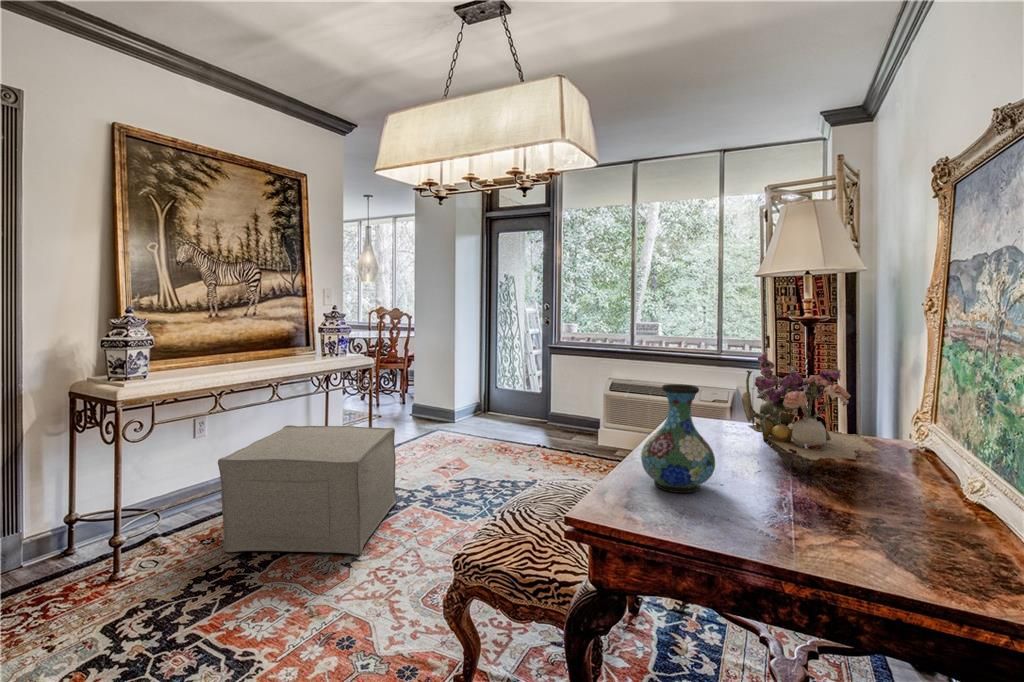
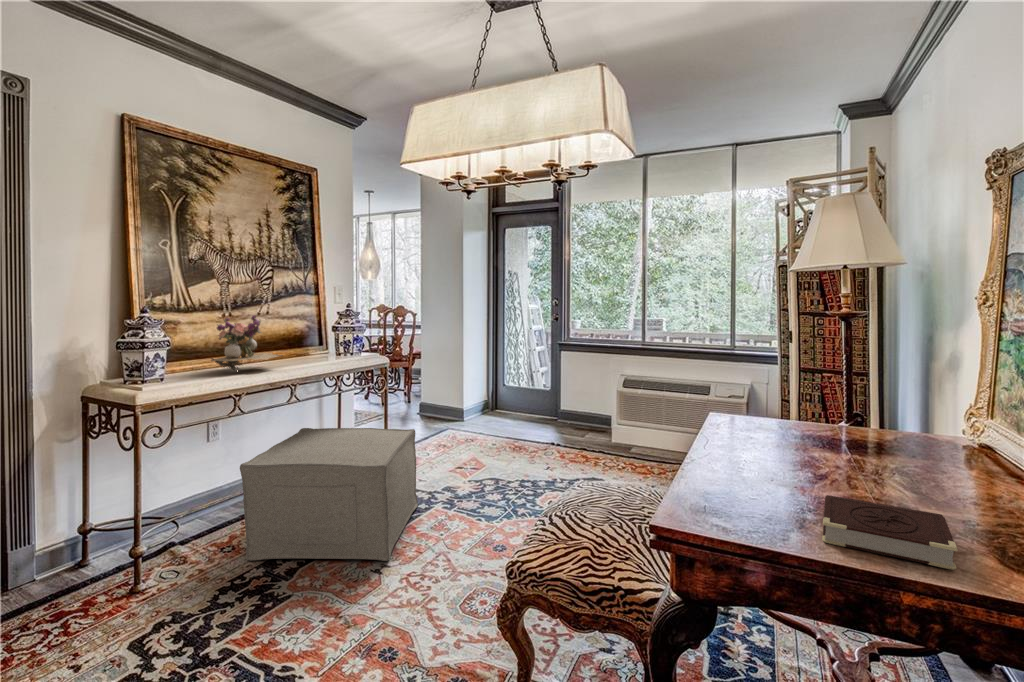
flower arrangement: present [742,352,879,469] -> present [211,315,282,370]
vase: present [641,384,715,493] -> none [714,384,795,497]
book: none [722,492,841,563] -> present [822,495,958,570]

